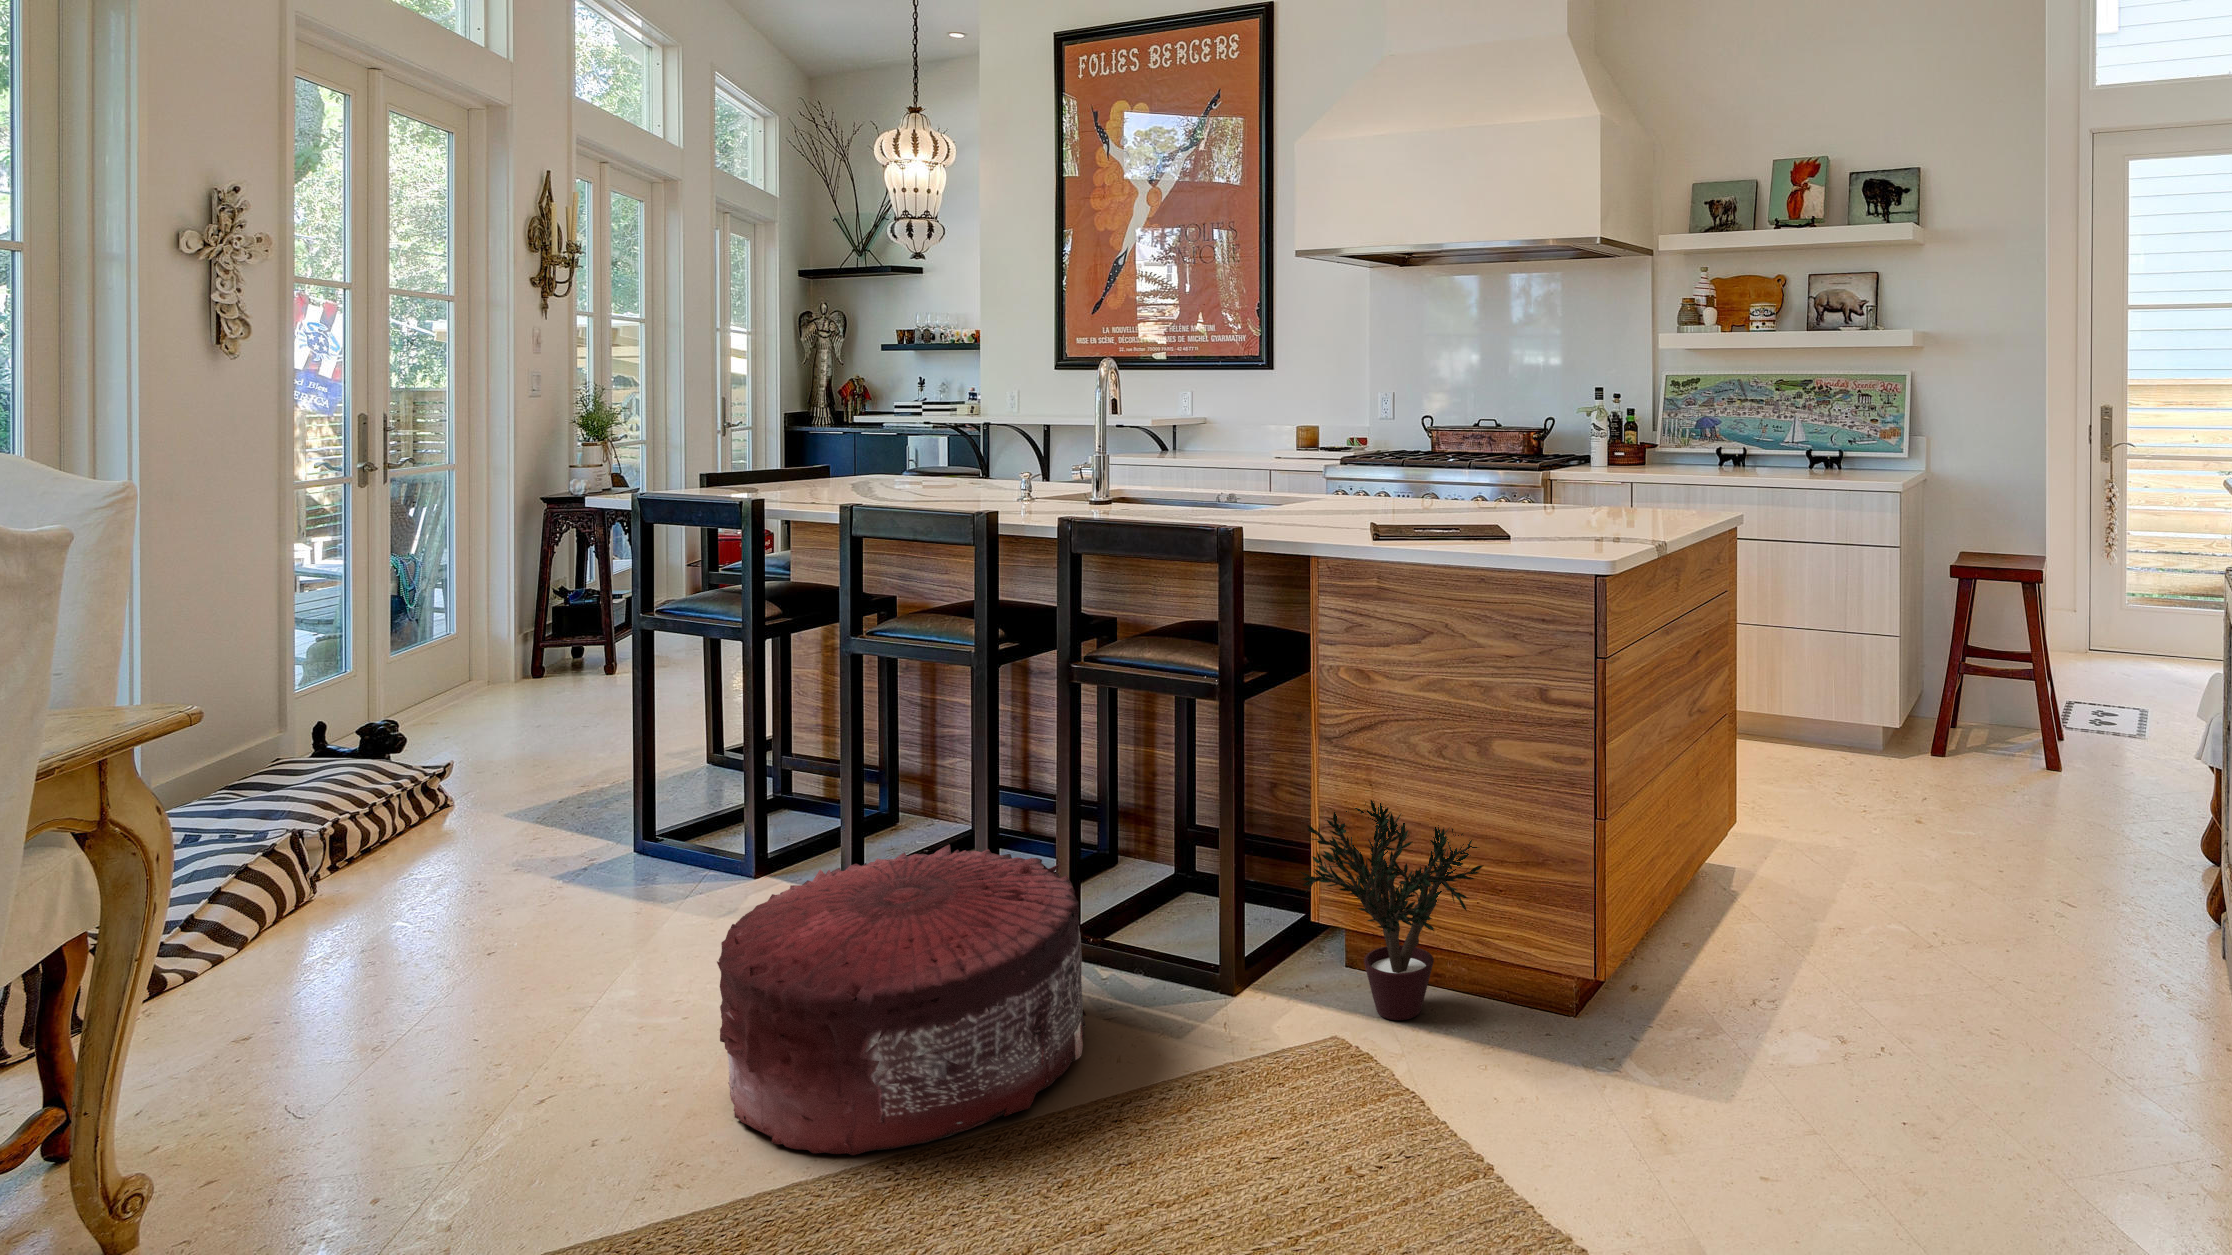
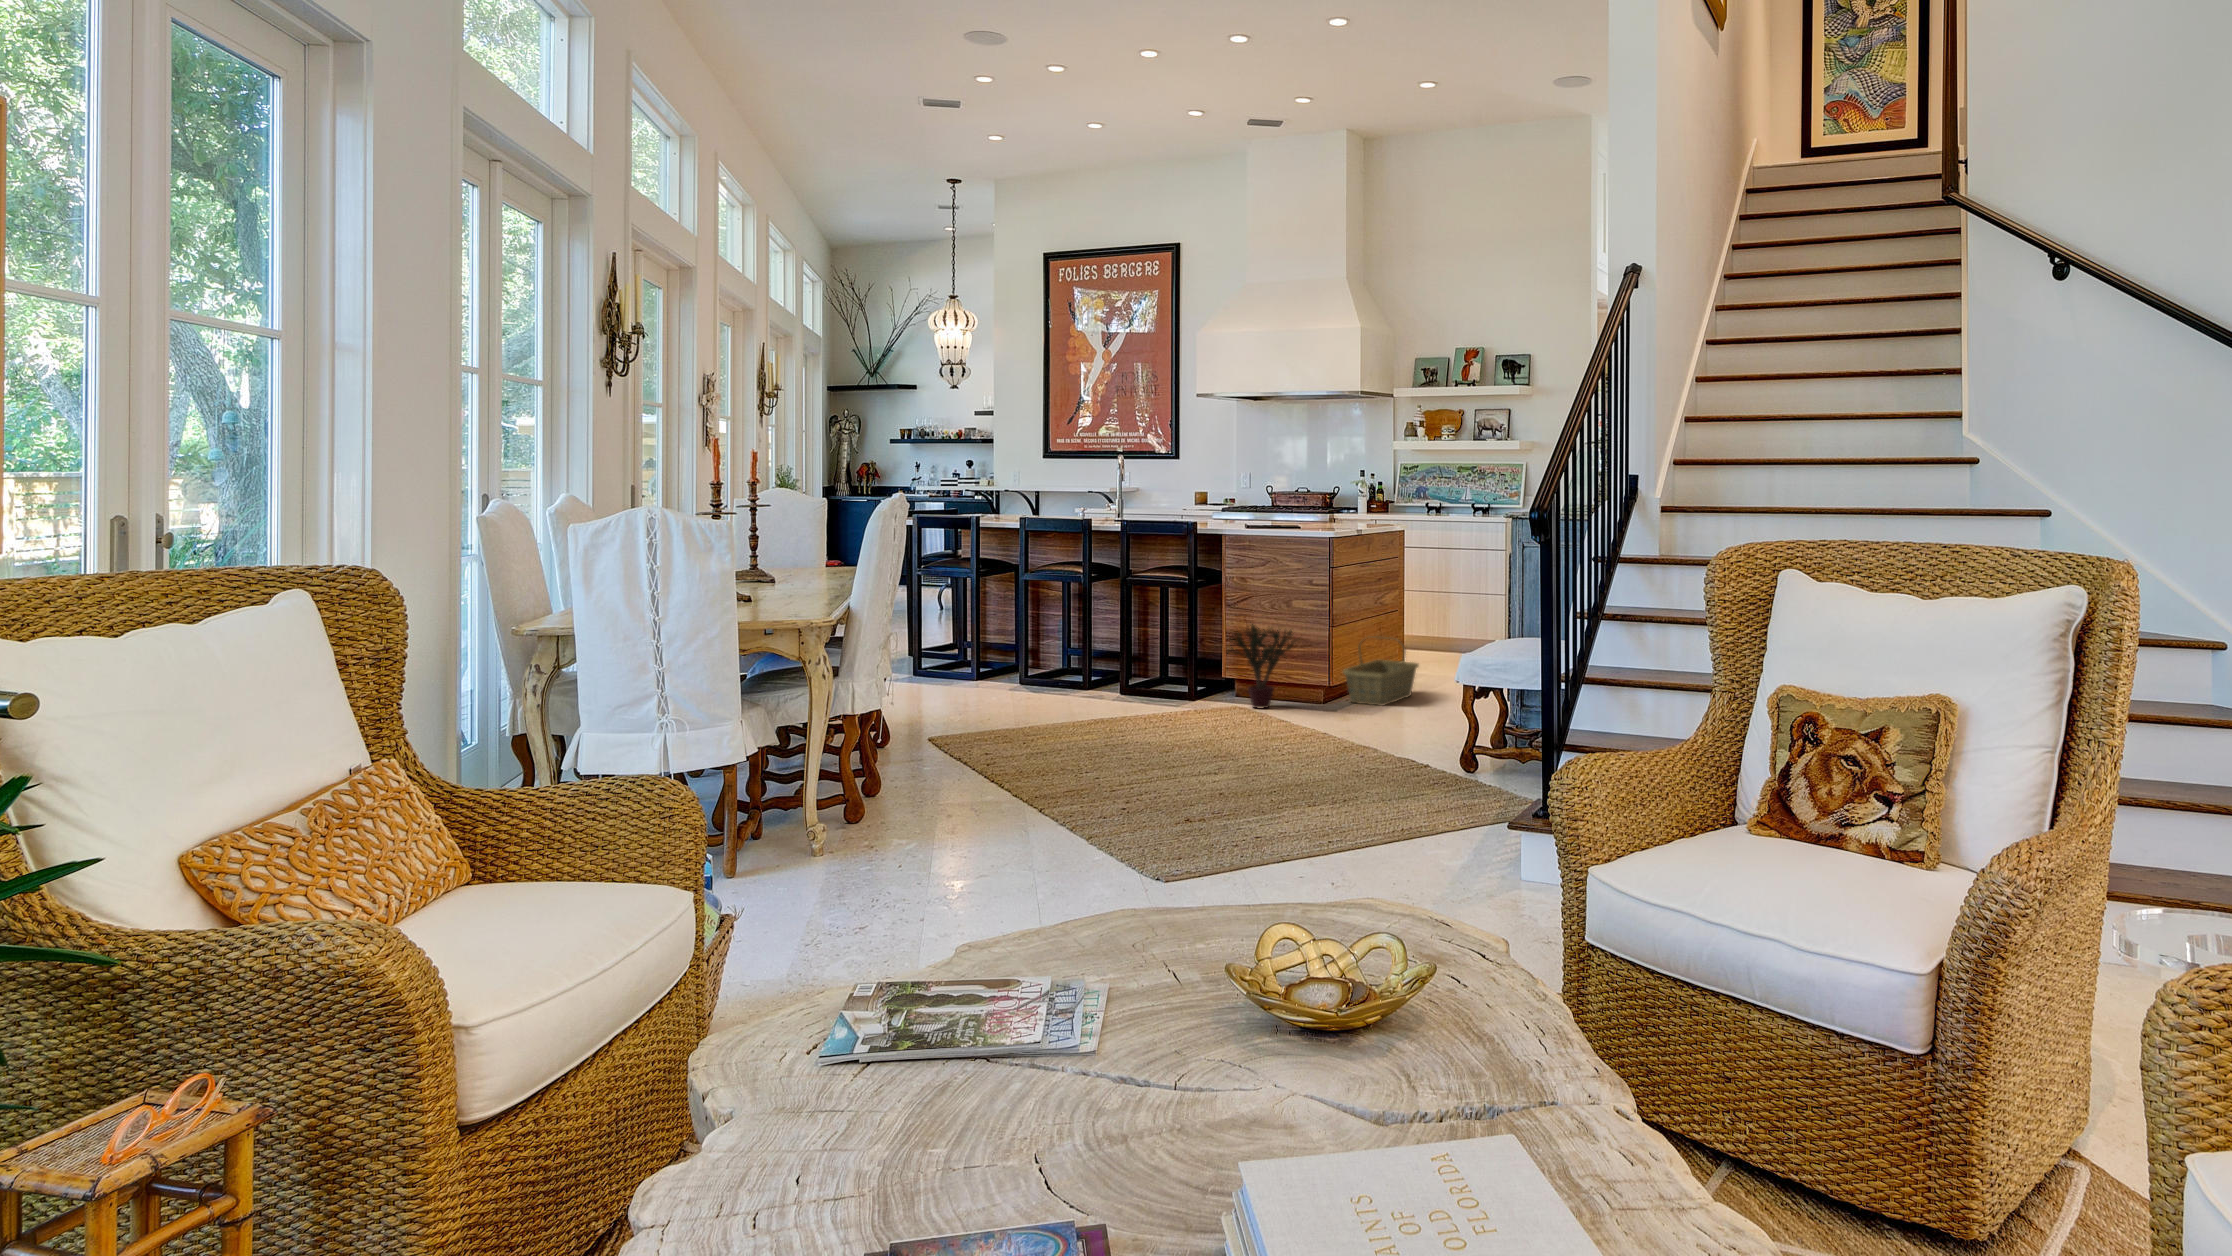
basket: none [1607,808,1789,1010] -> present [1343,639,1419,706]
pouf: present [717,844,1086,1156] -> none [1014,646,1143,728]

